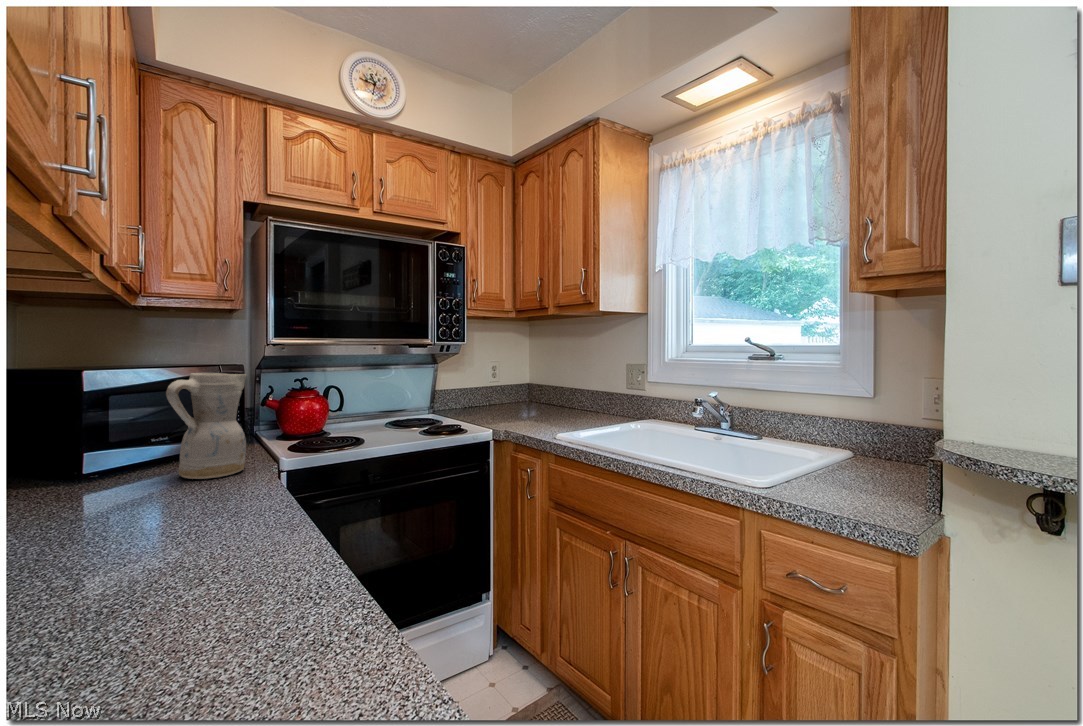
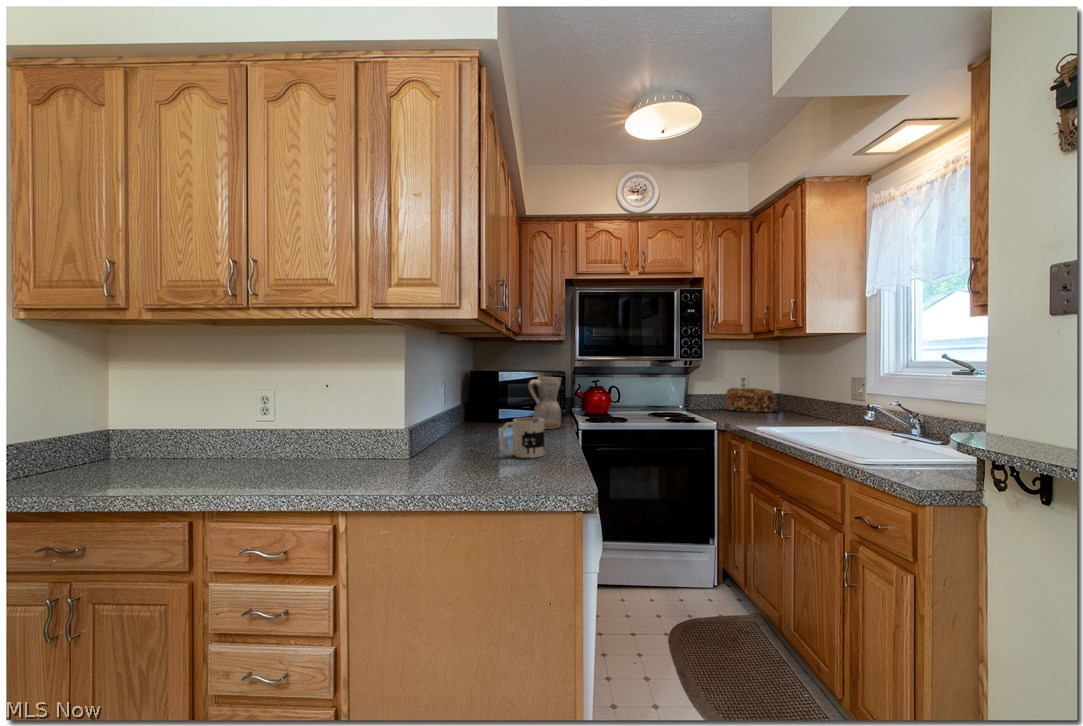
bread loaf: none [483,381,538,411] -> present [726,388,775,412]
mug: none [78,475,228,599] -> present [500,418,544,458]

